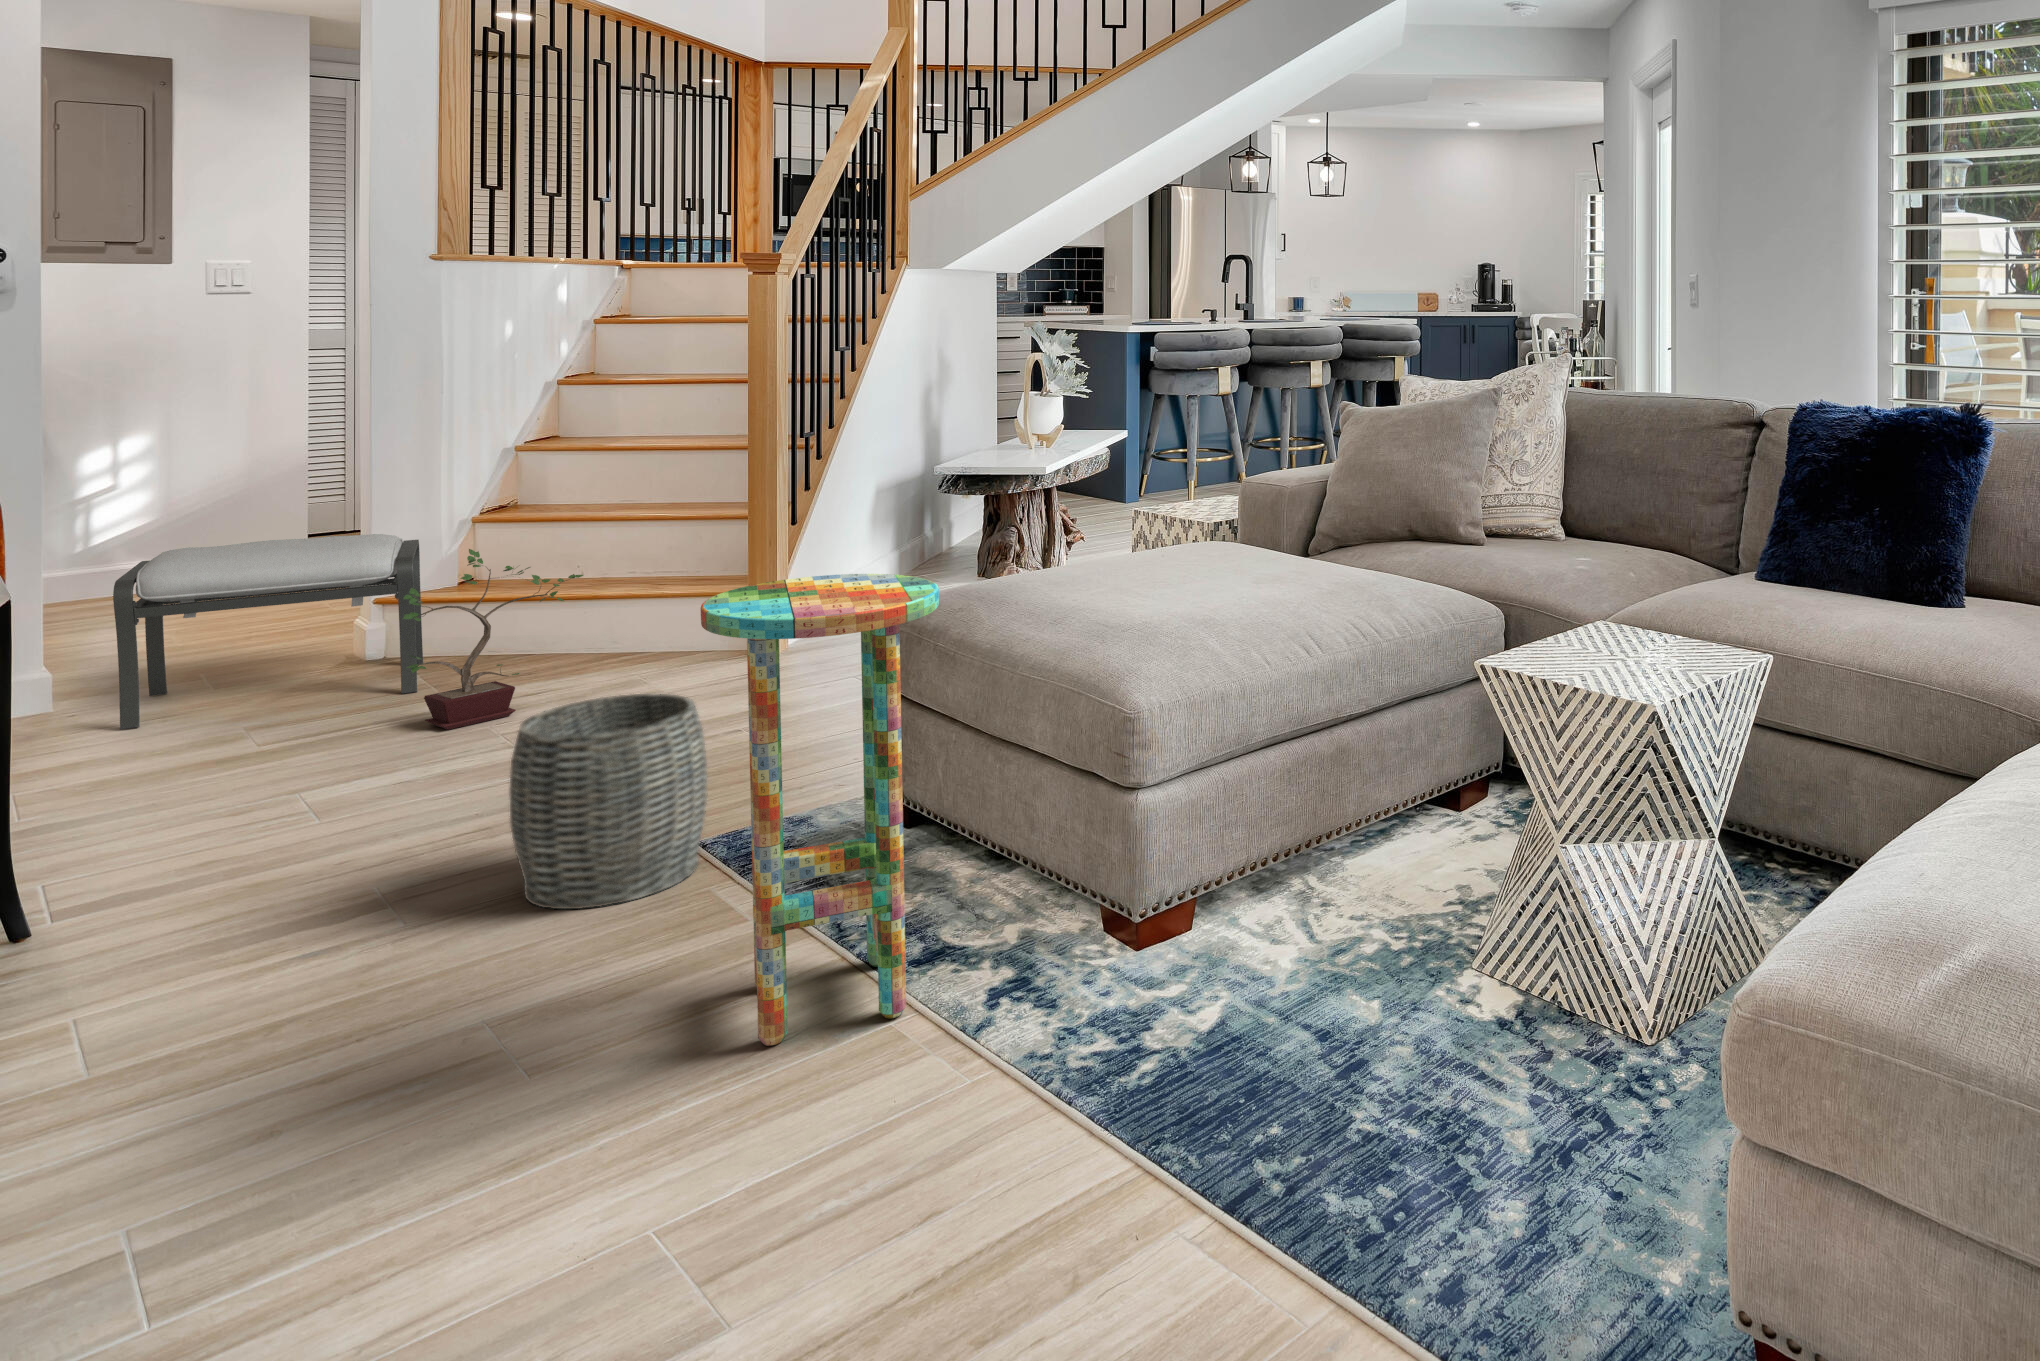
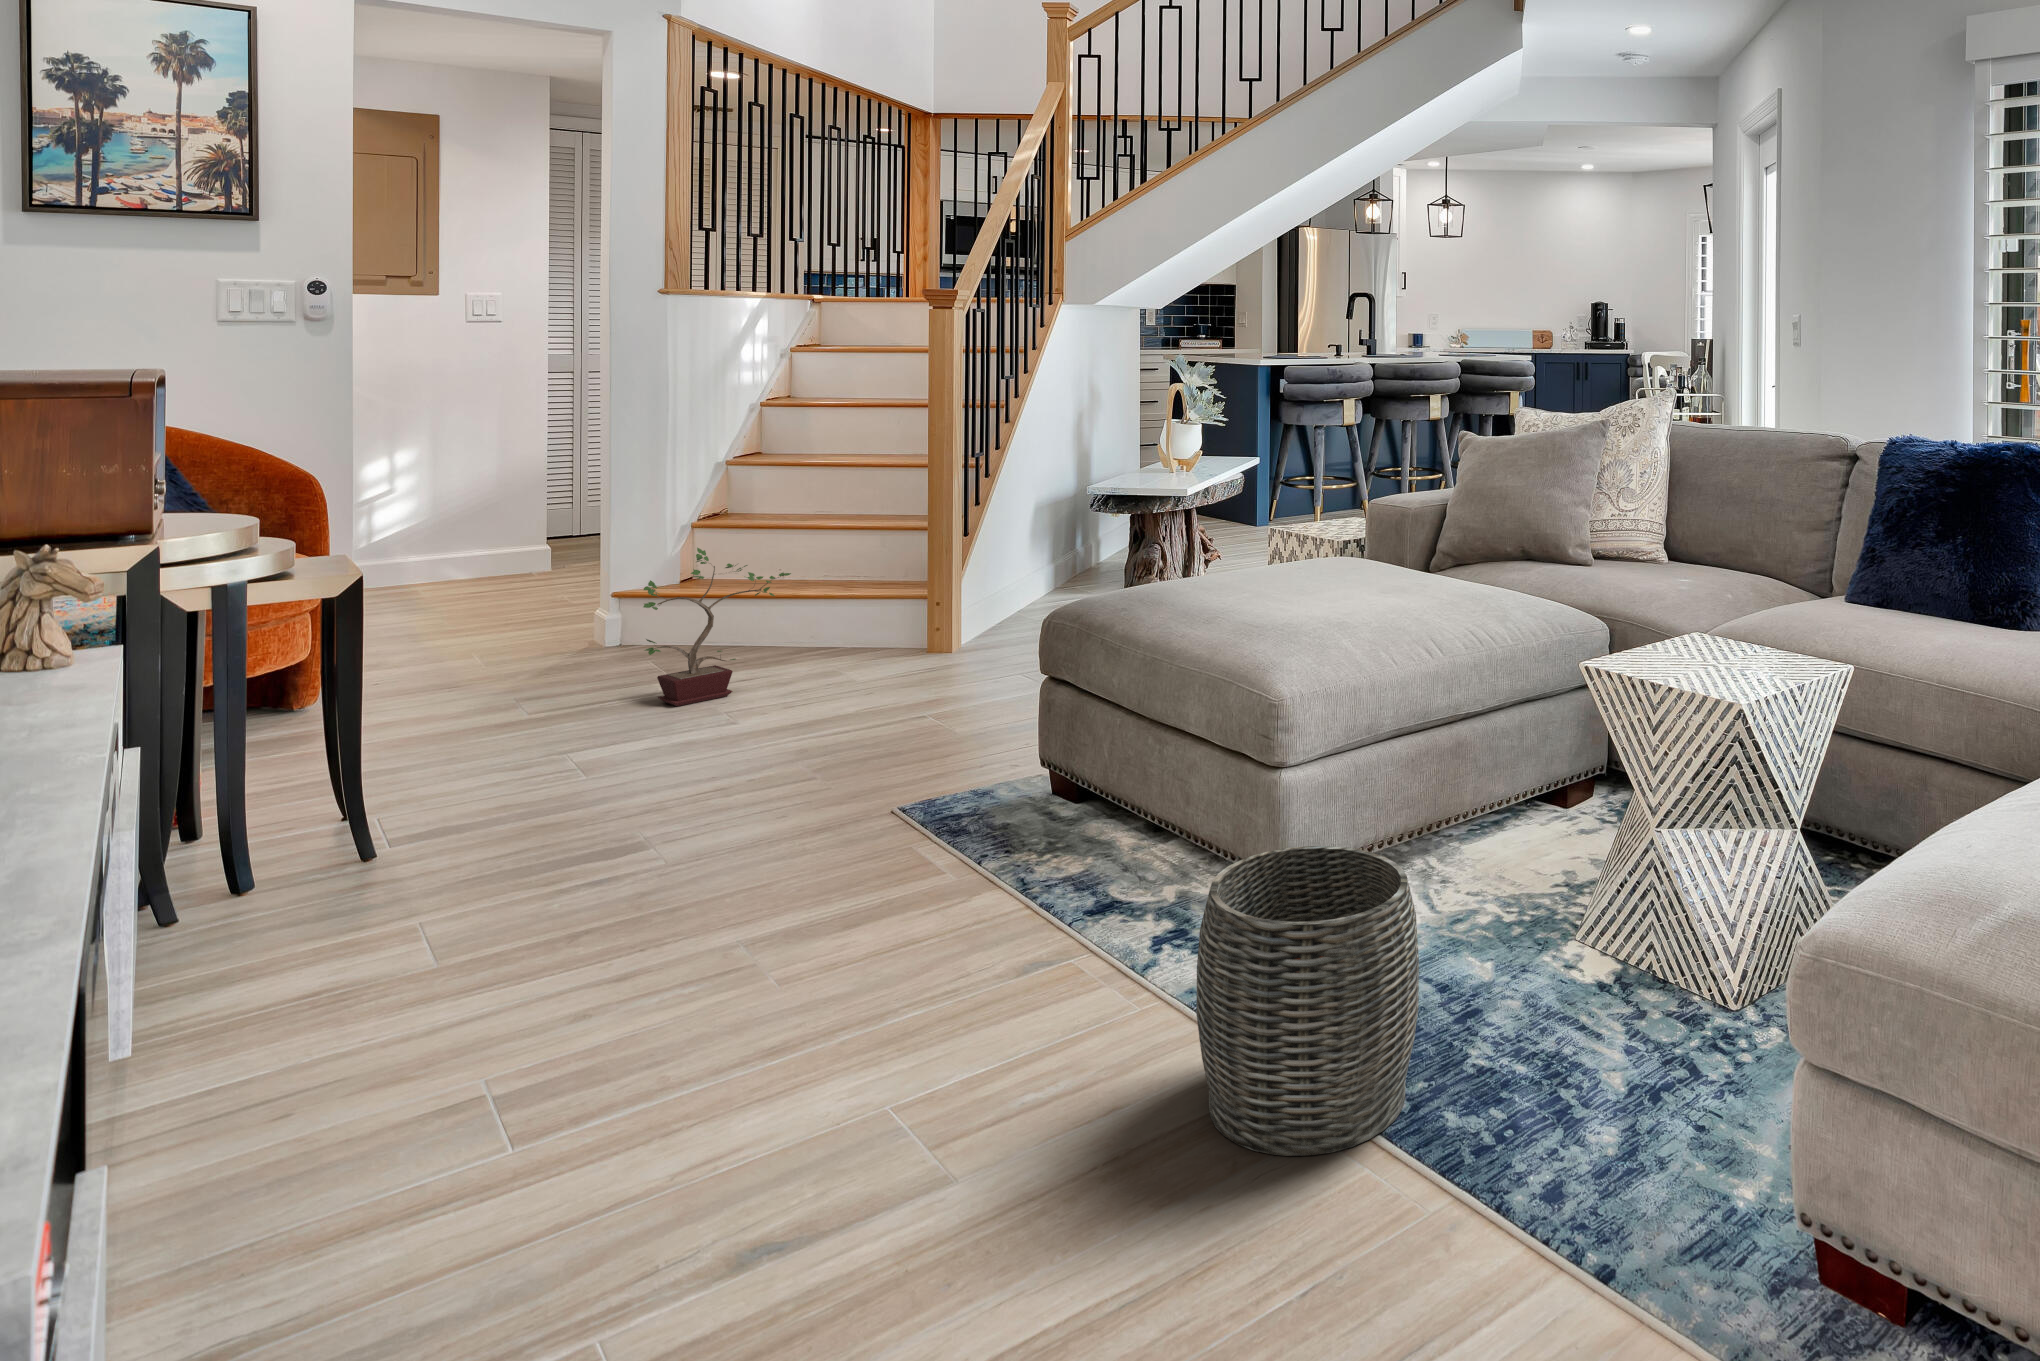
ottoman: present [113,534,423,730] -> none [406,535,650,698]
side table: present [701,574,939,1046] -> none [919,570,1115,974]
woven basket: present [510,694,707,909] -> present [1196,846,1419,1156]

